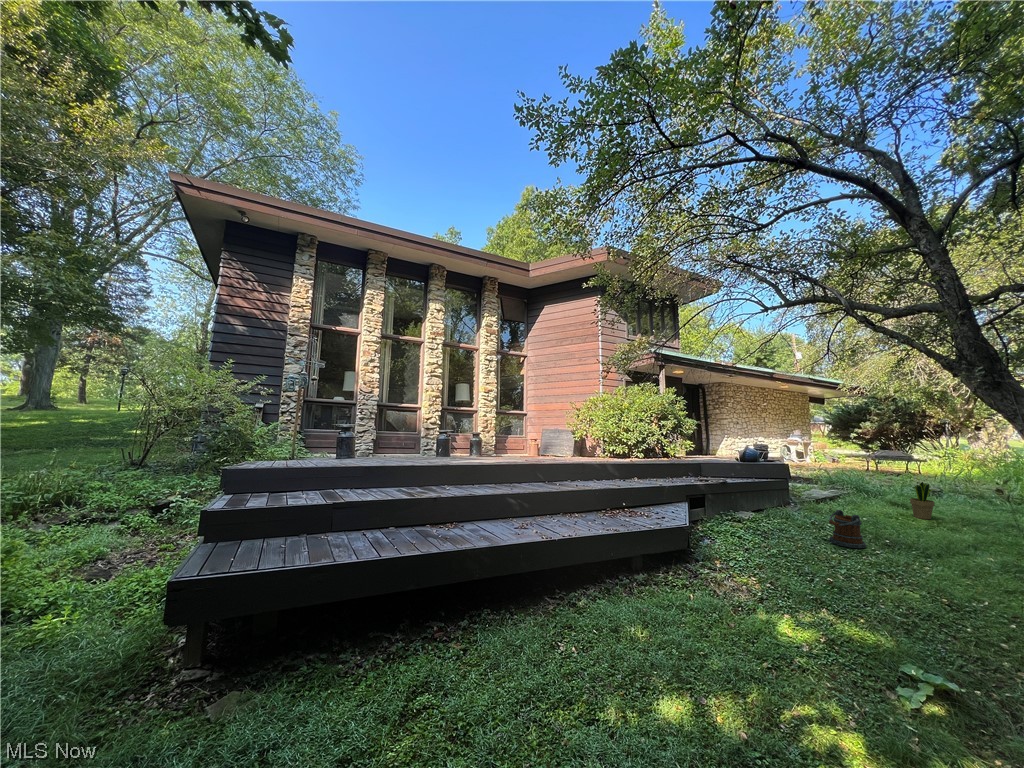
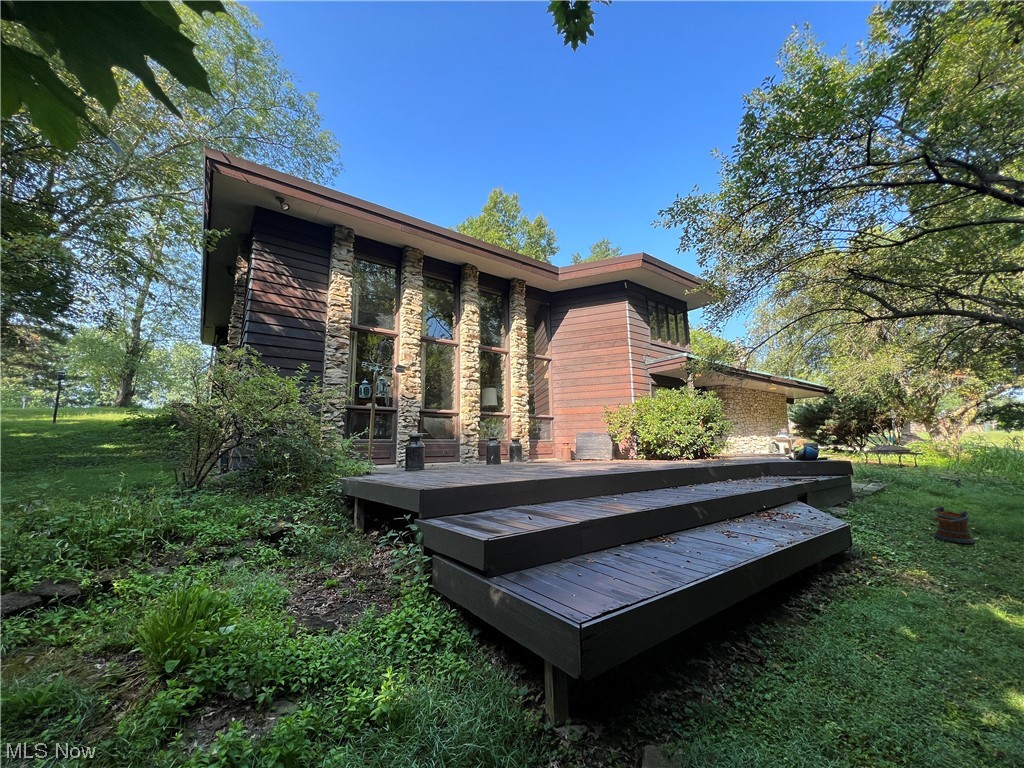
potted plant: present [910,482,937,519] -> none [963,475,991,510]

